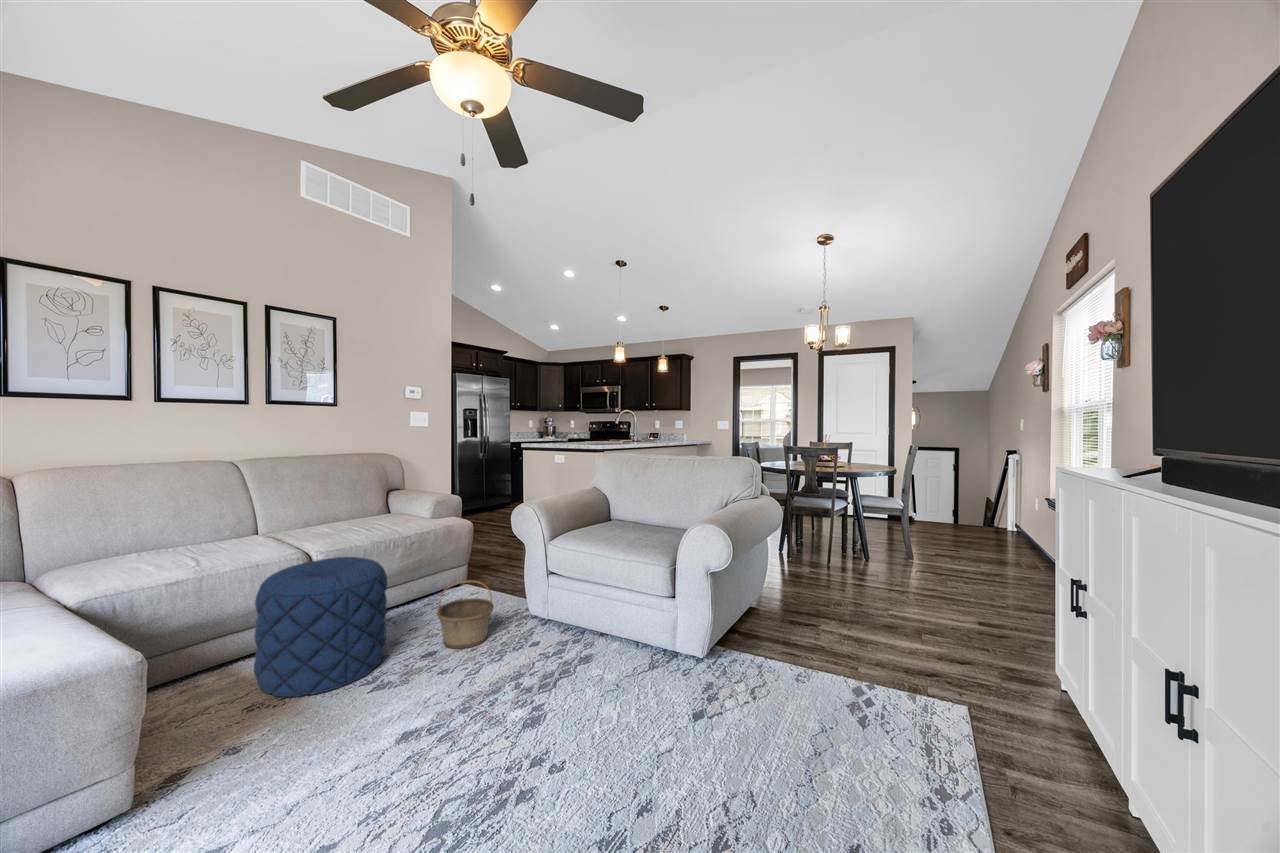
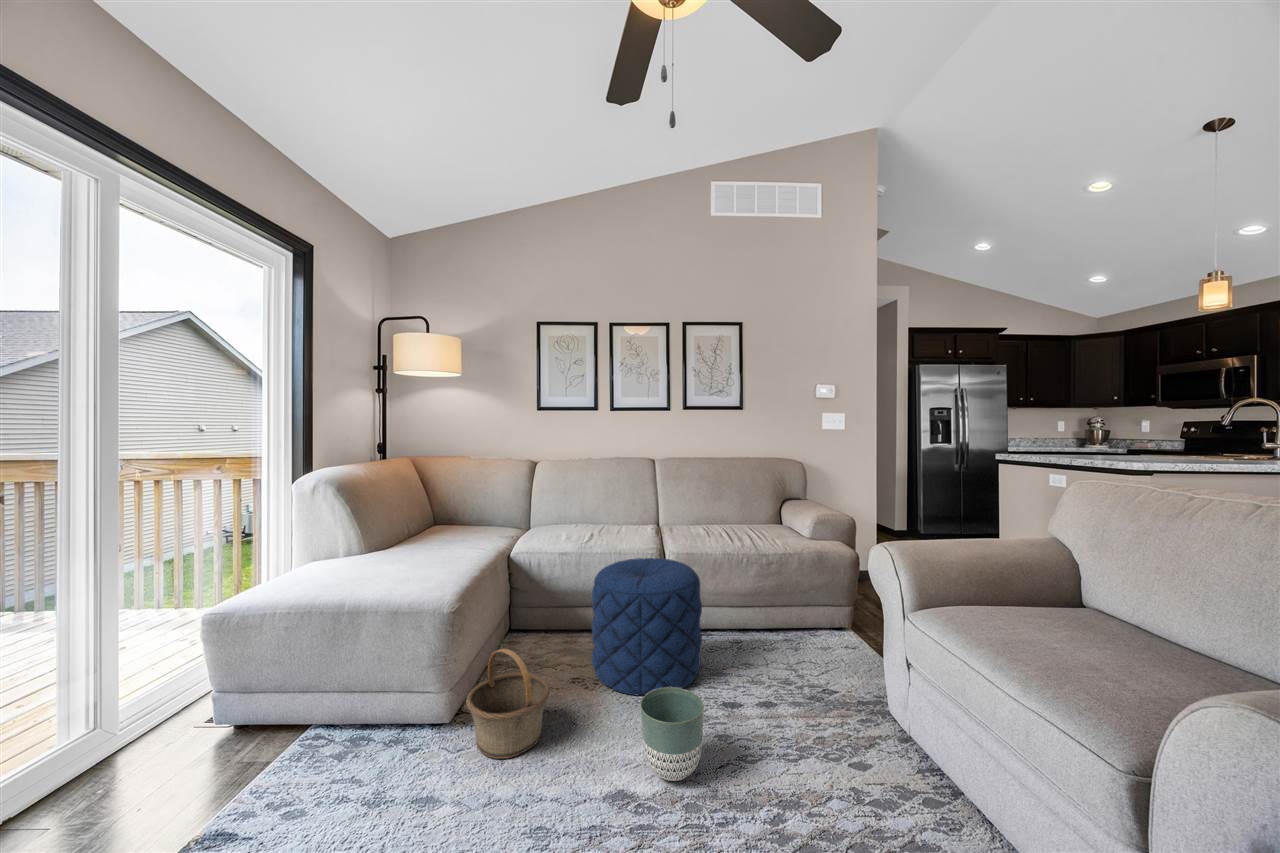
basket: present [437,580,494,648] -> present [466,649,550,759]
planter: none [406,640,460,711] -> present [640,687,704,781]

